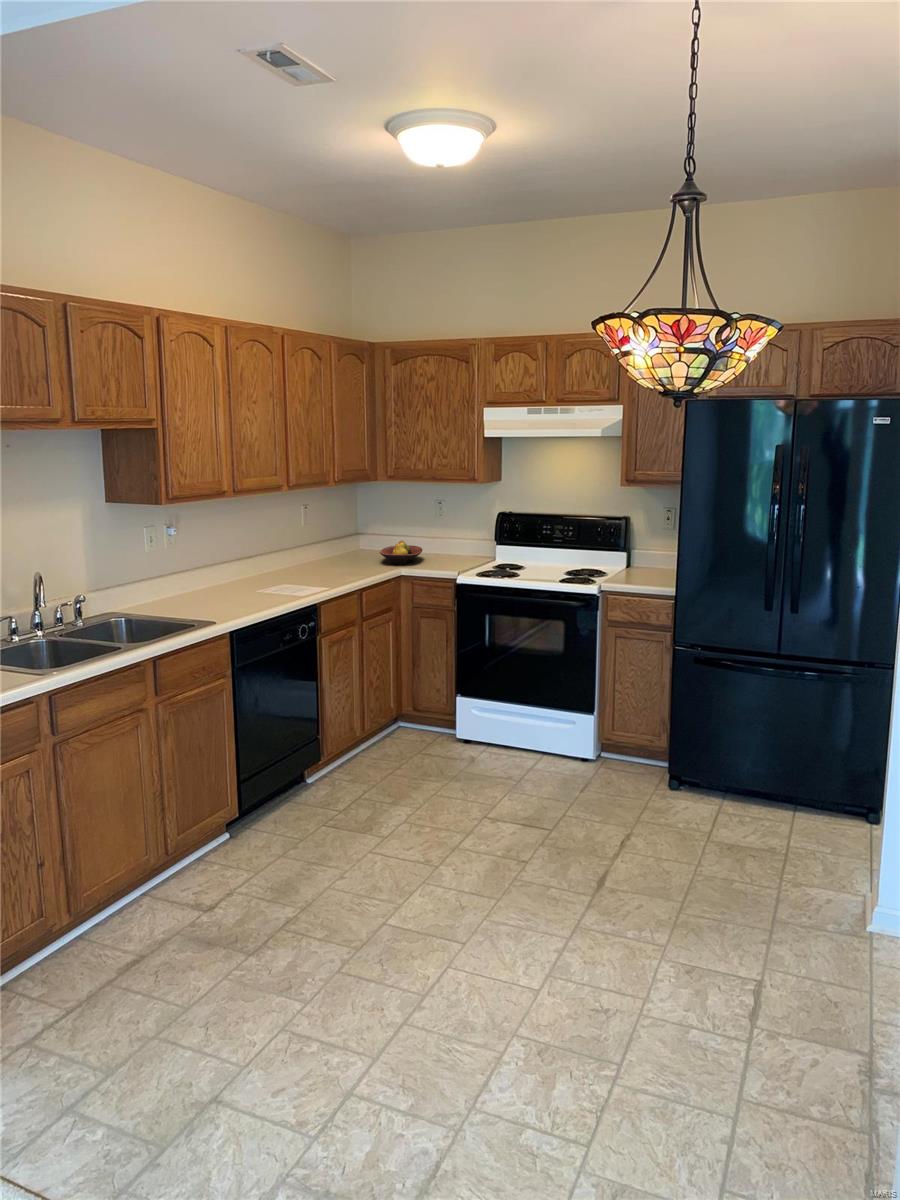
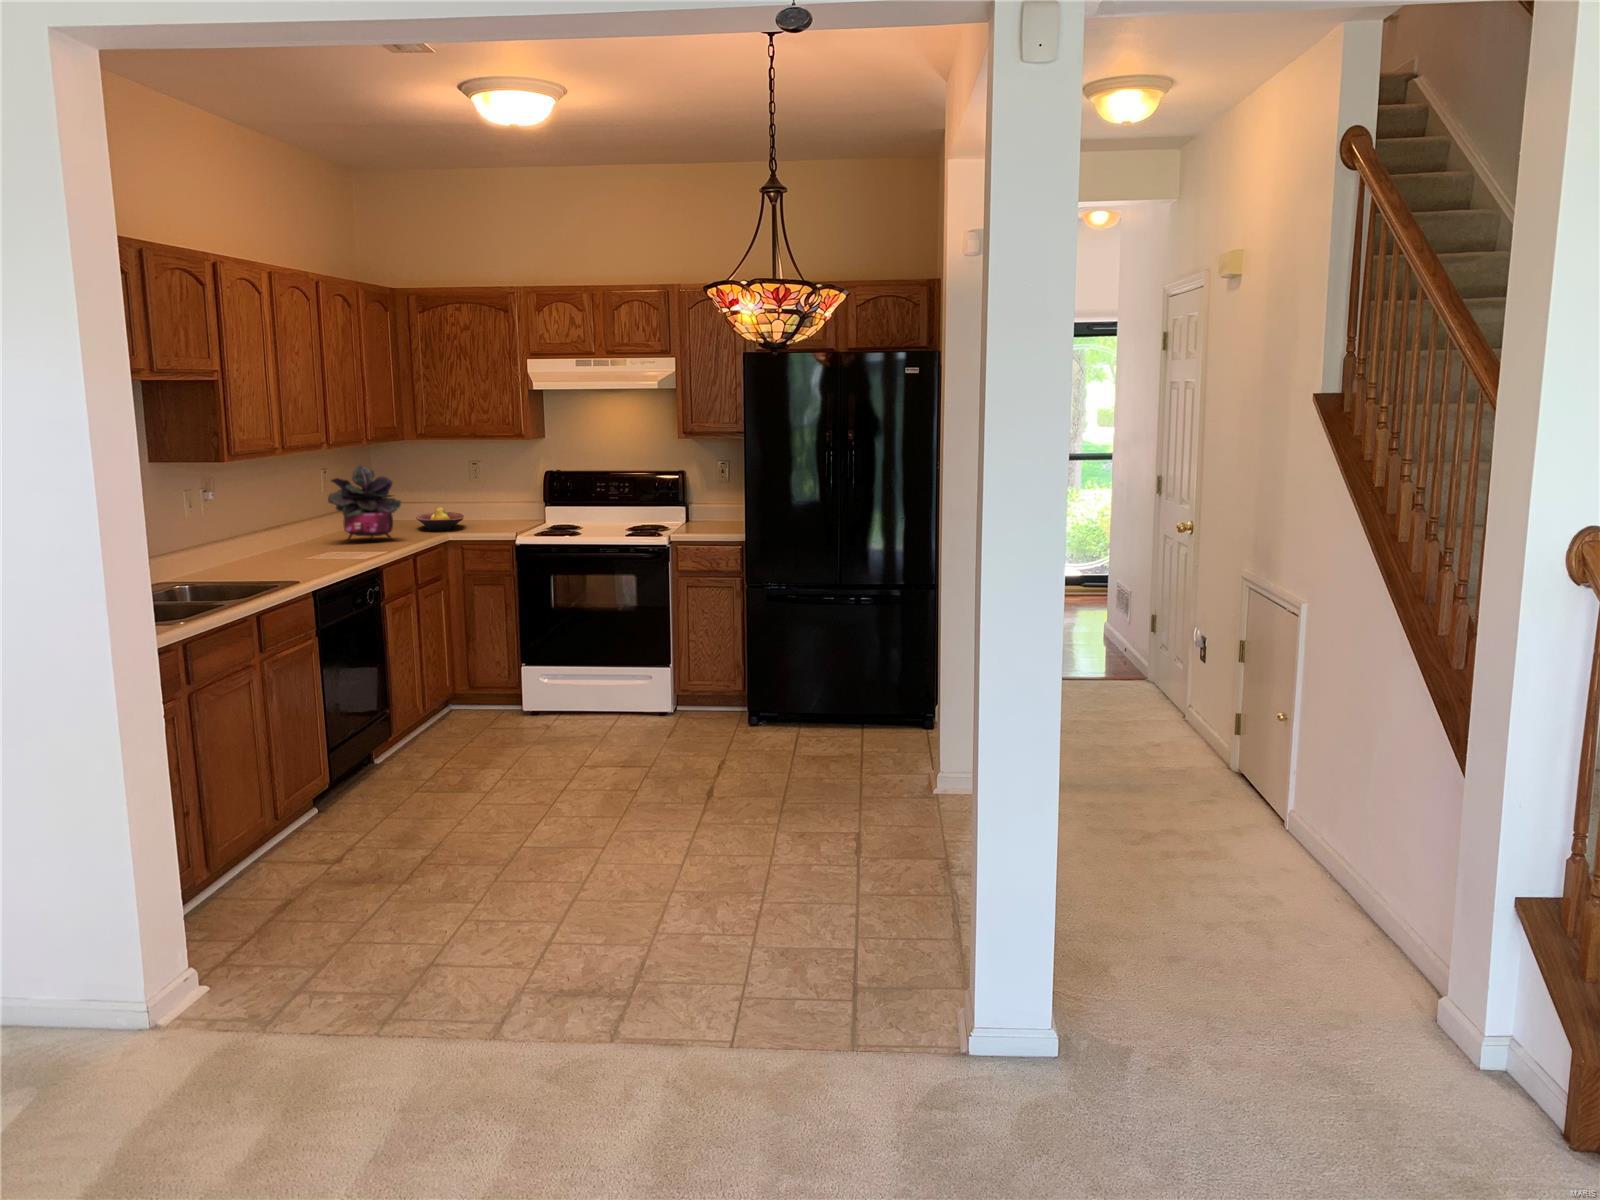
potted plant: none [294,504,356,574] -> present [328,465,401,540]

